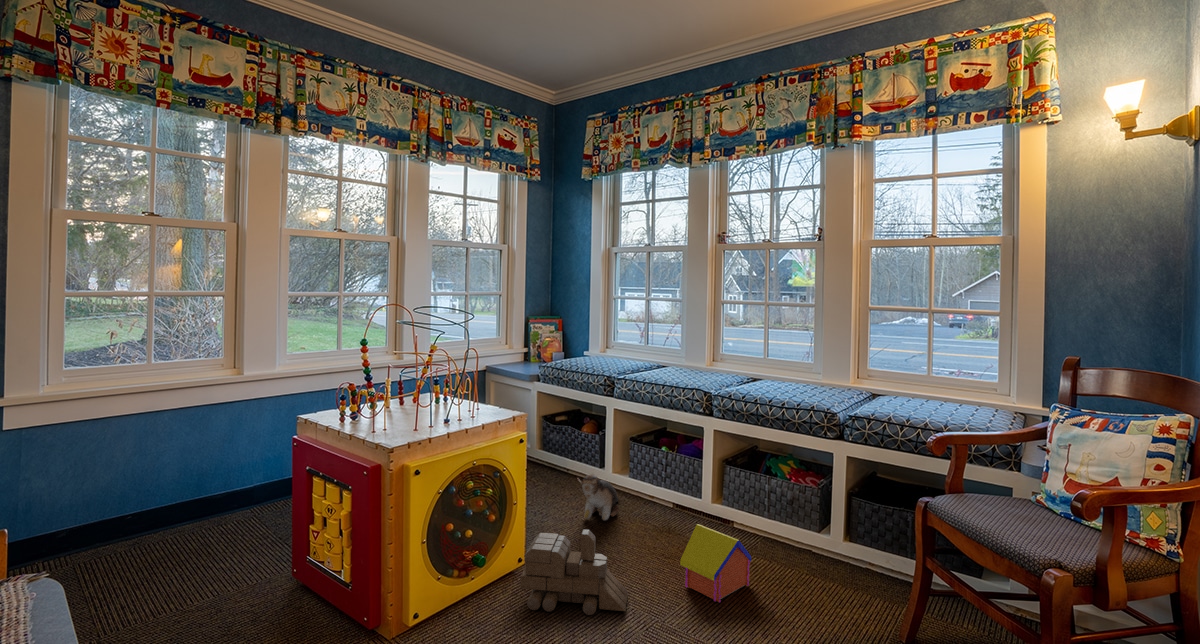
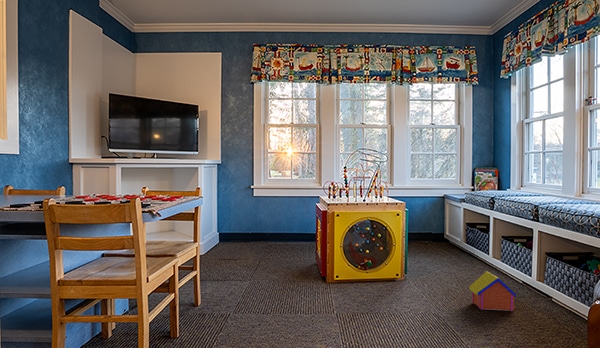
plush toy: present [579,474,619,520] -> none [447,249,489,279]
toy train: present [520,529,628,615] -> none [384,258,438,299]

